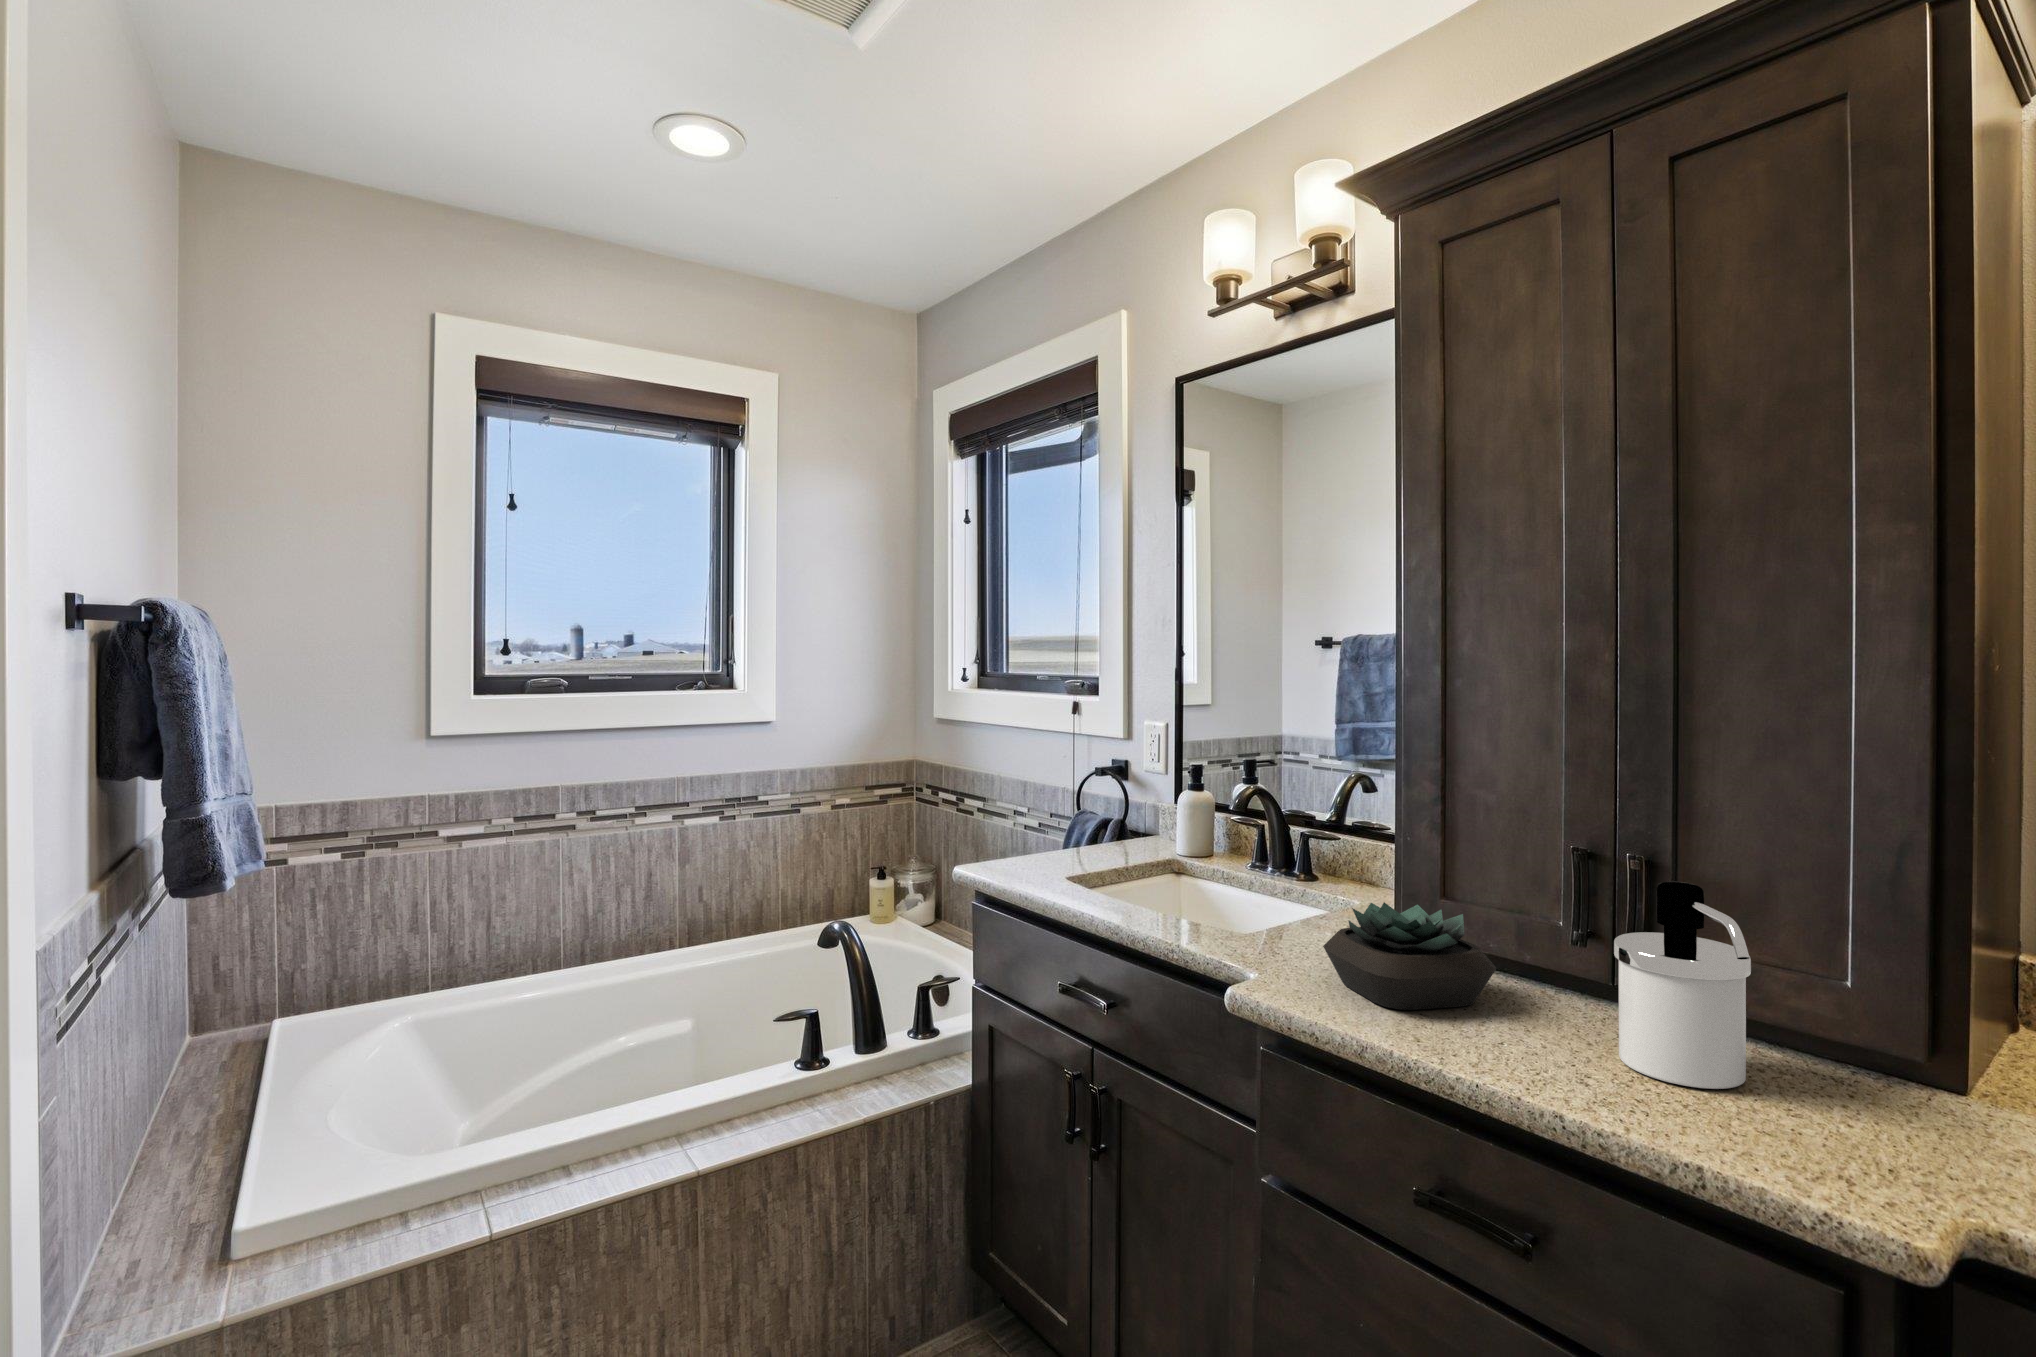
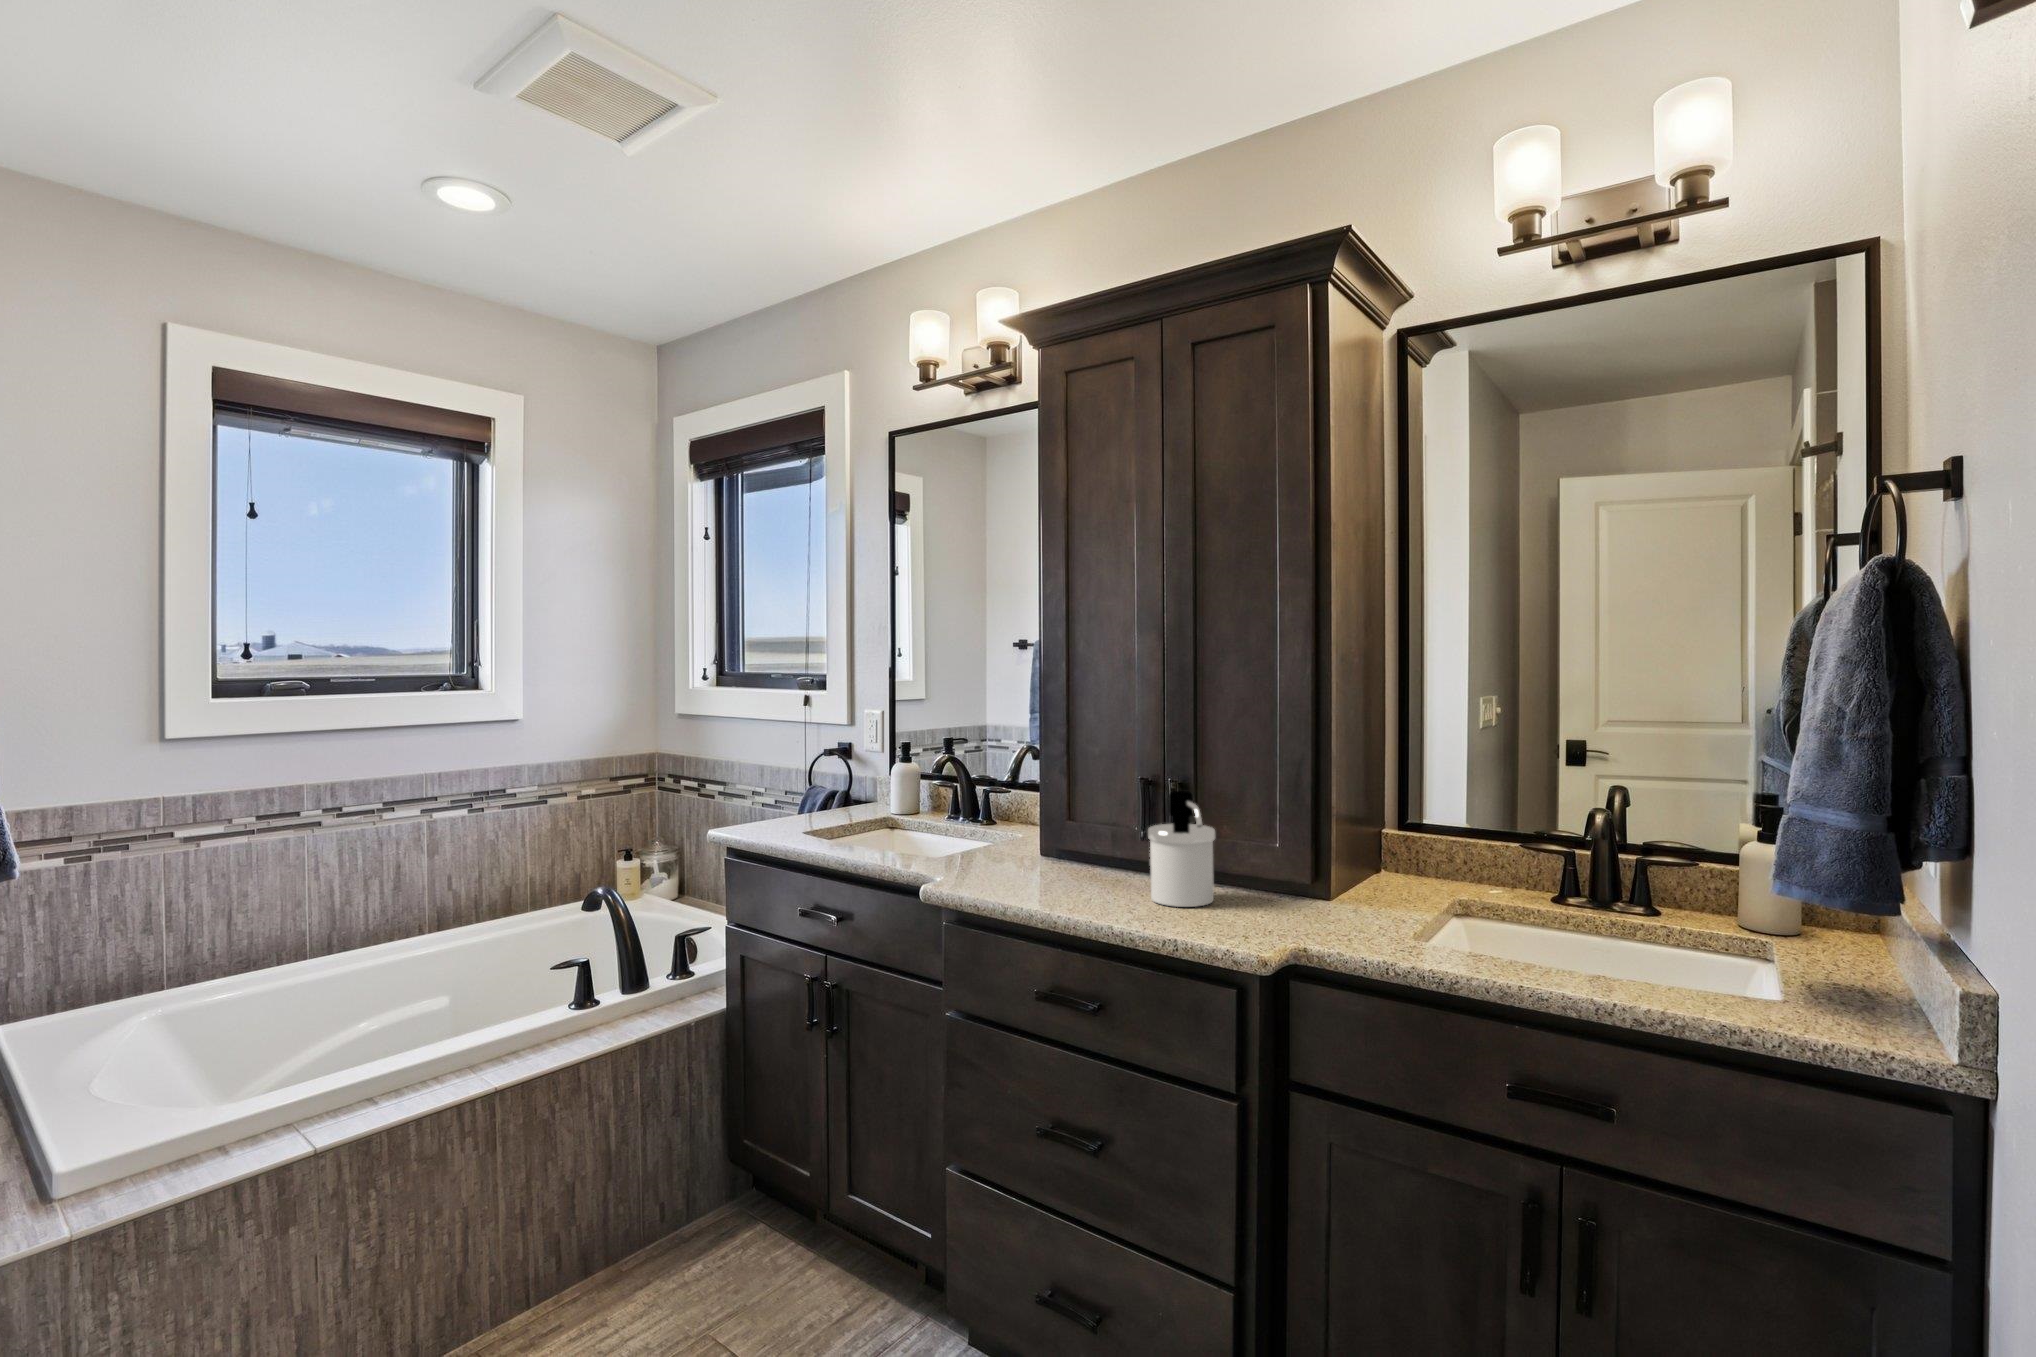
succulent plant: present [1323,902,1496,1010] -> none [987,823,1092,888]

